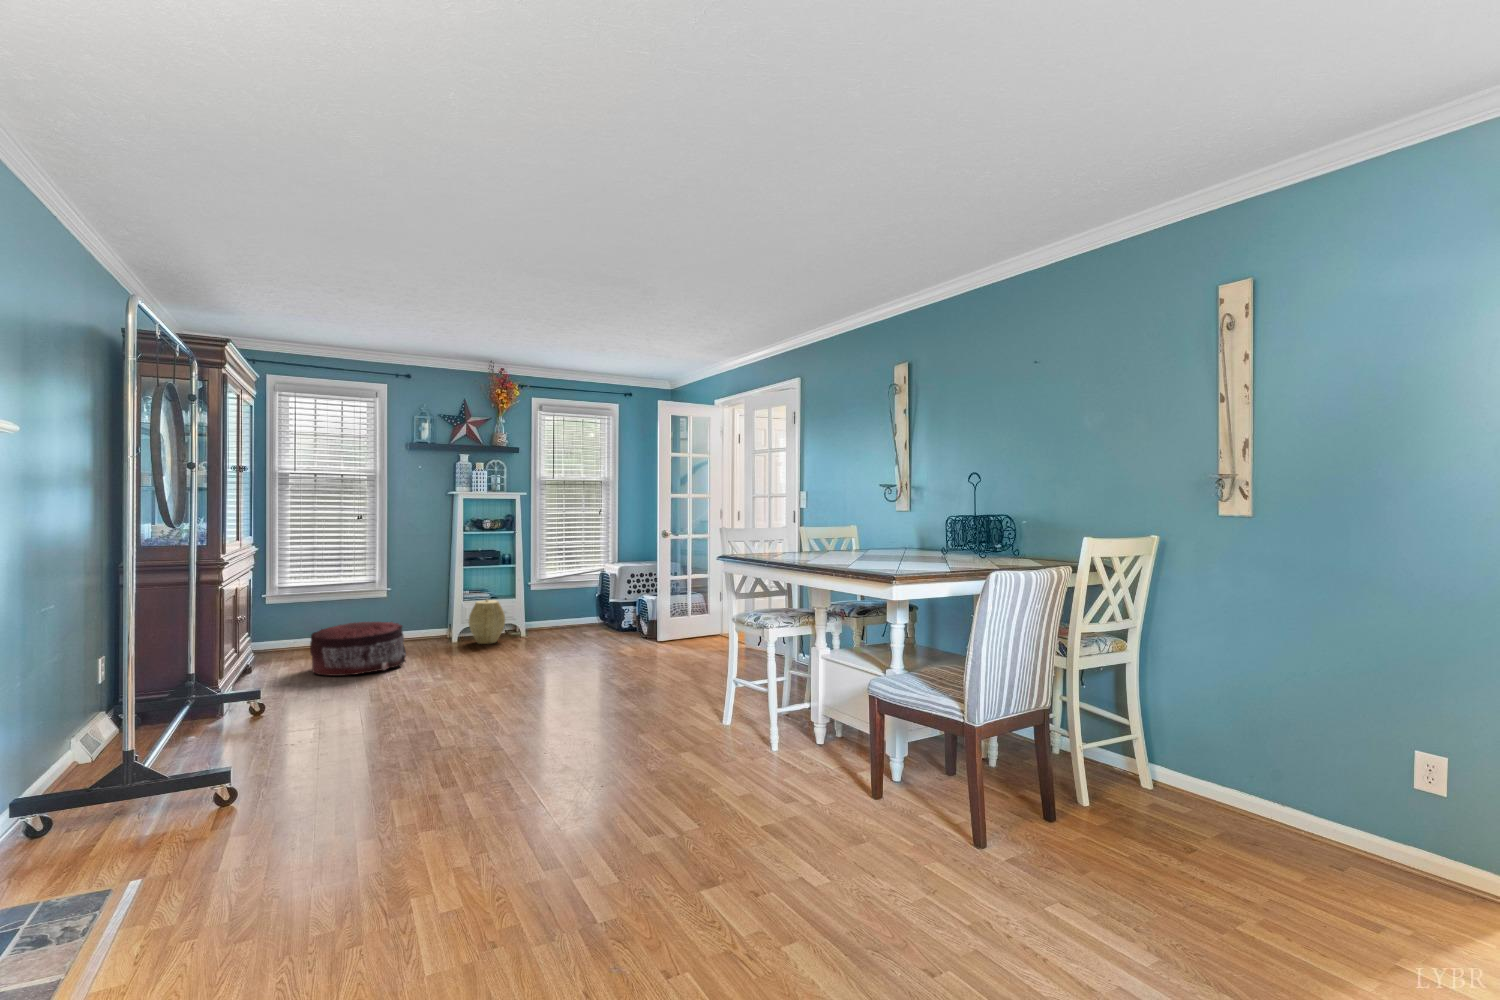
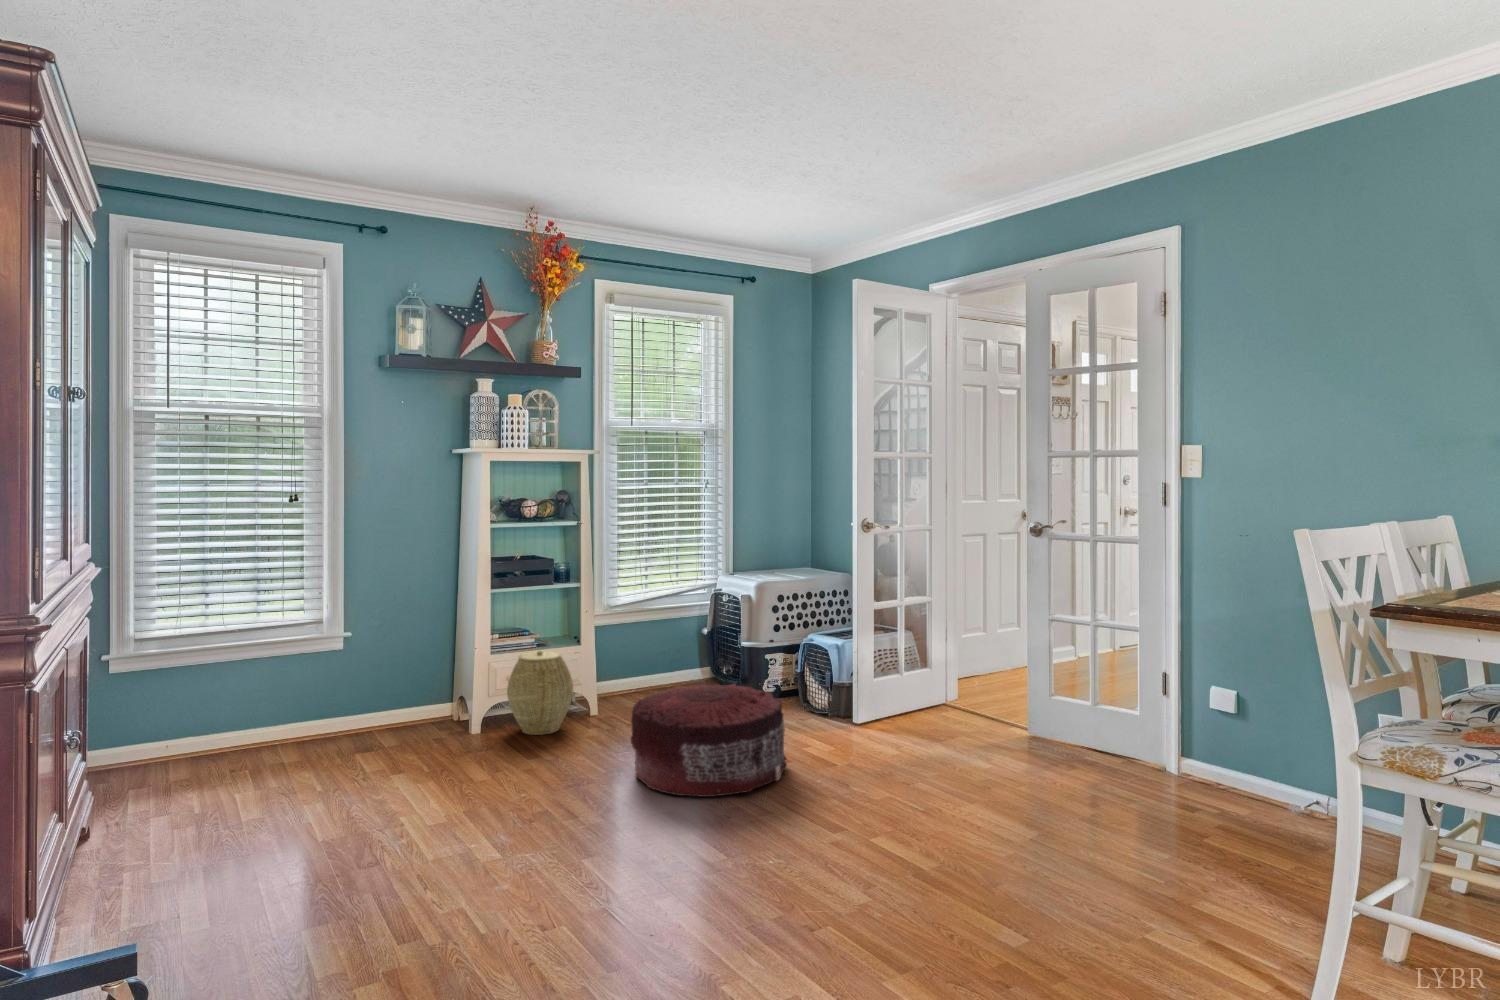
pouf: present [310,622,406,676] -> present [631,684,787,797]

